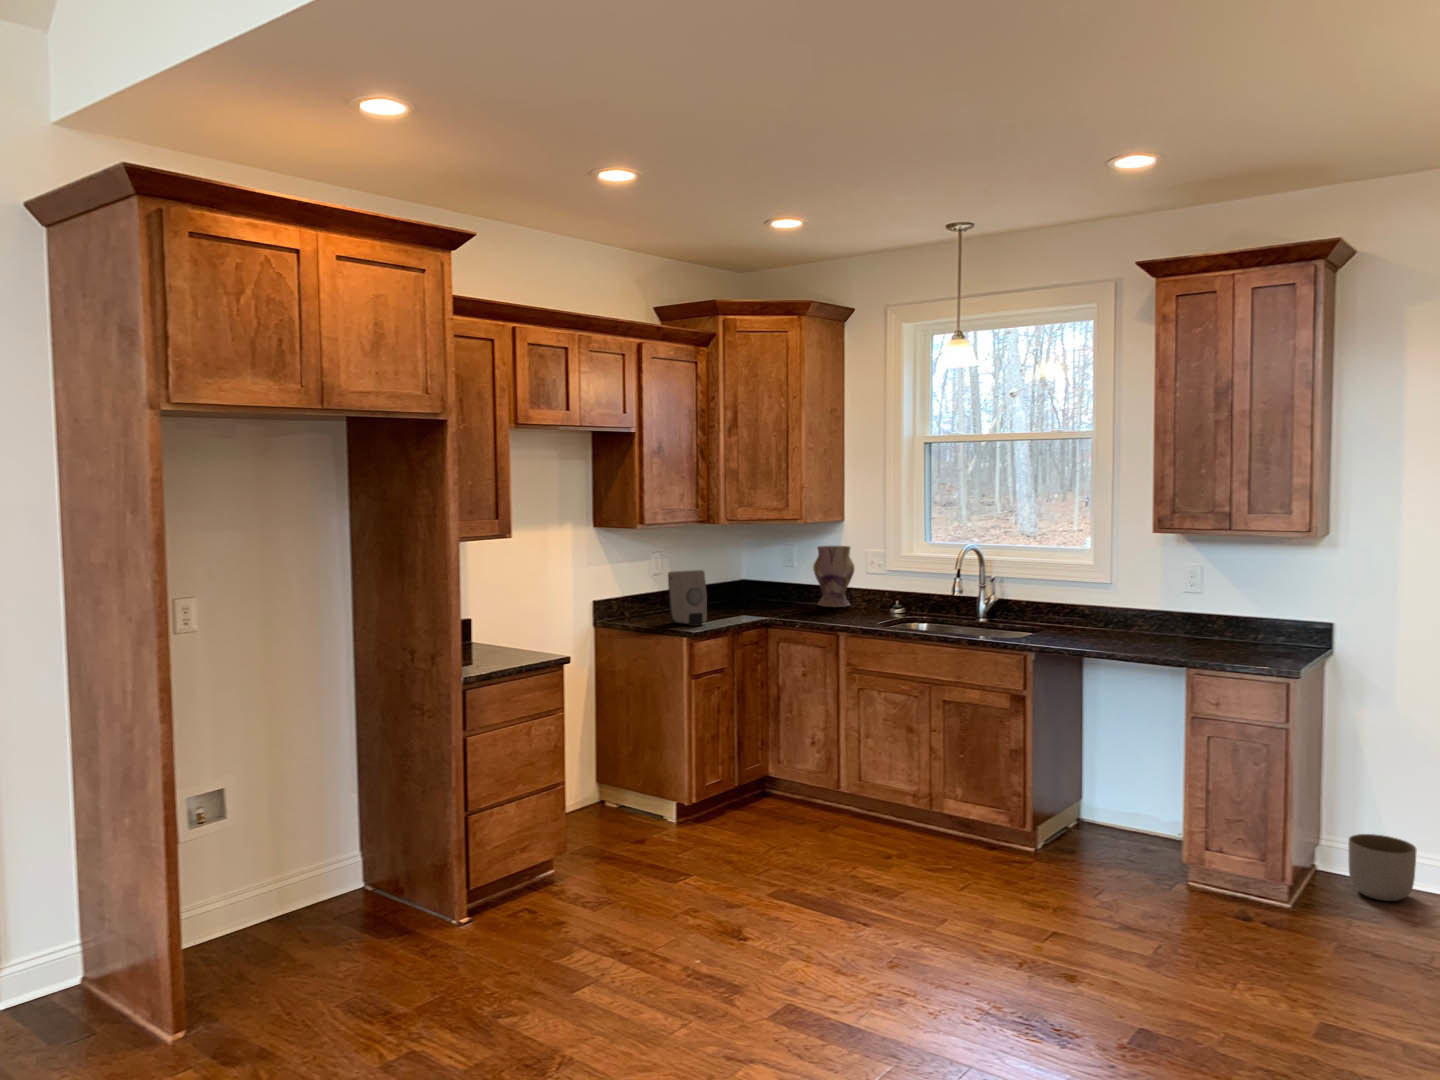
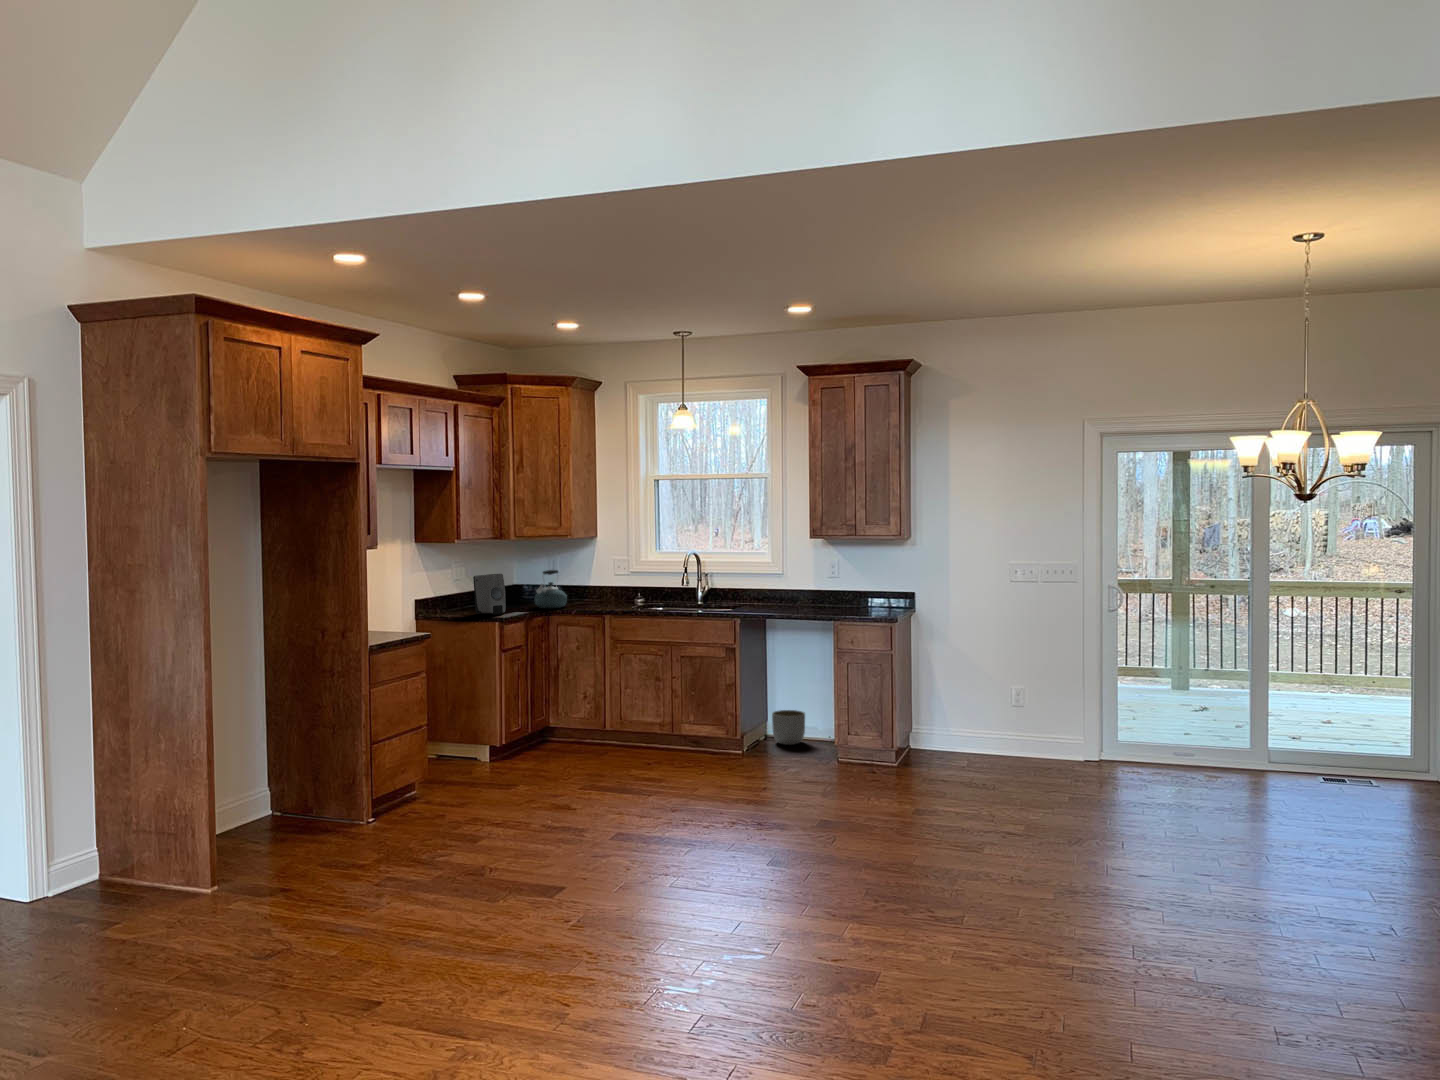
vase: present [813,546,854,607] -> none [574,556,605,601]
kettle: none [752,565,796,618] -> present [535,570,567,608]
planter: present [1349,834,1417,901] -> present [772,710,805,745]

